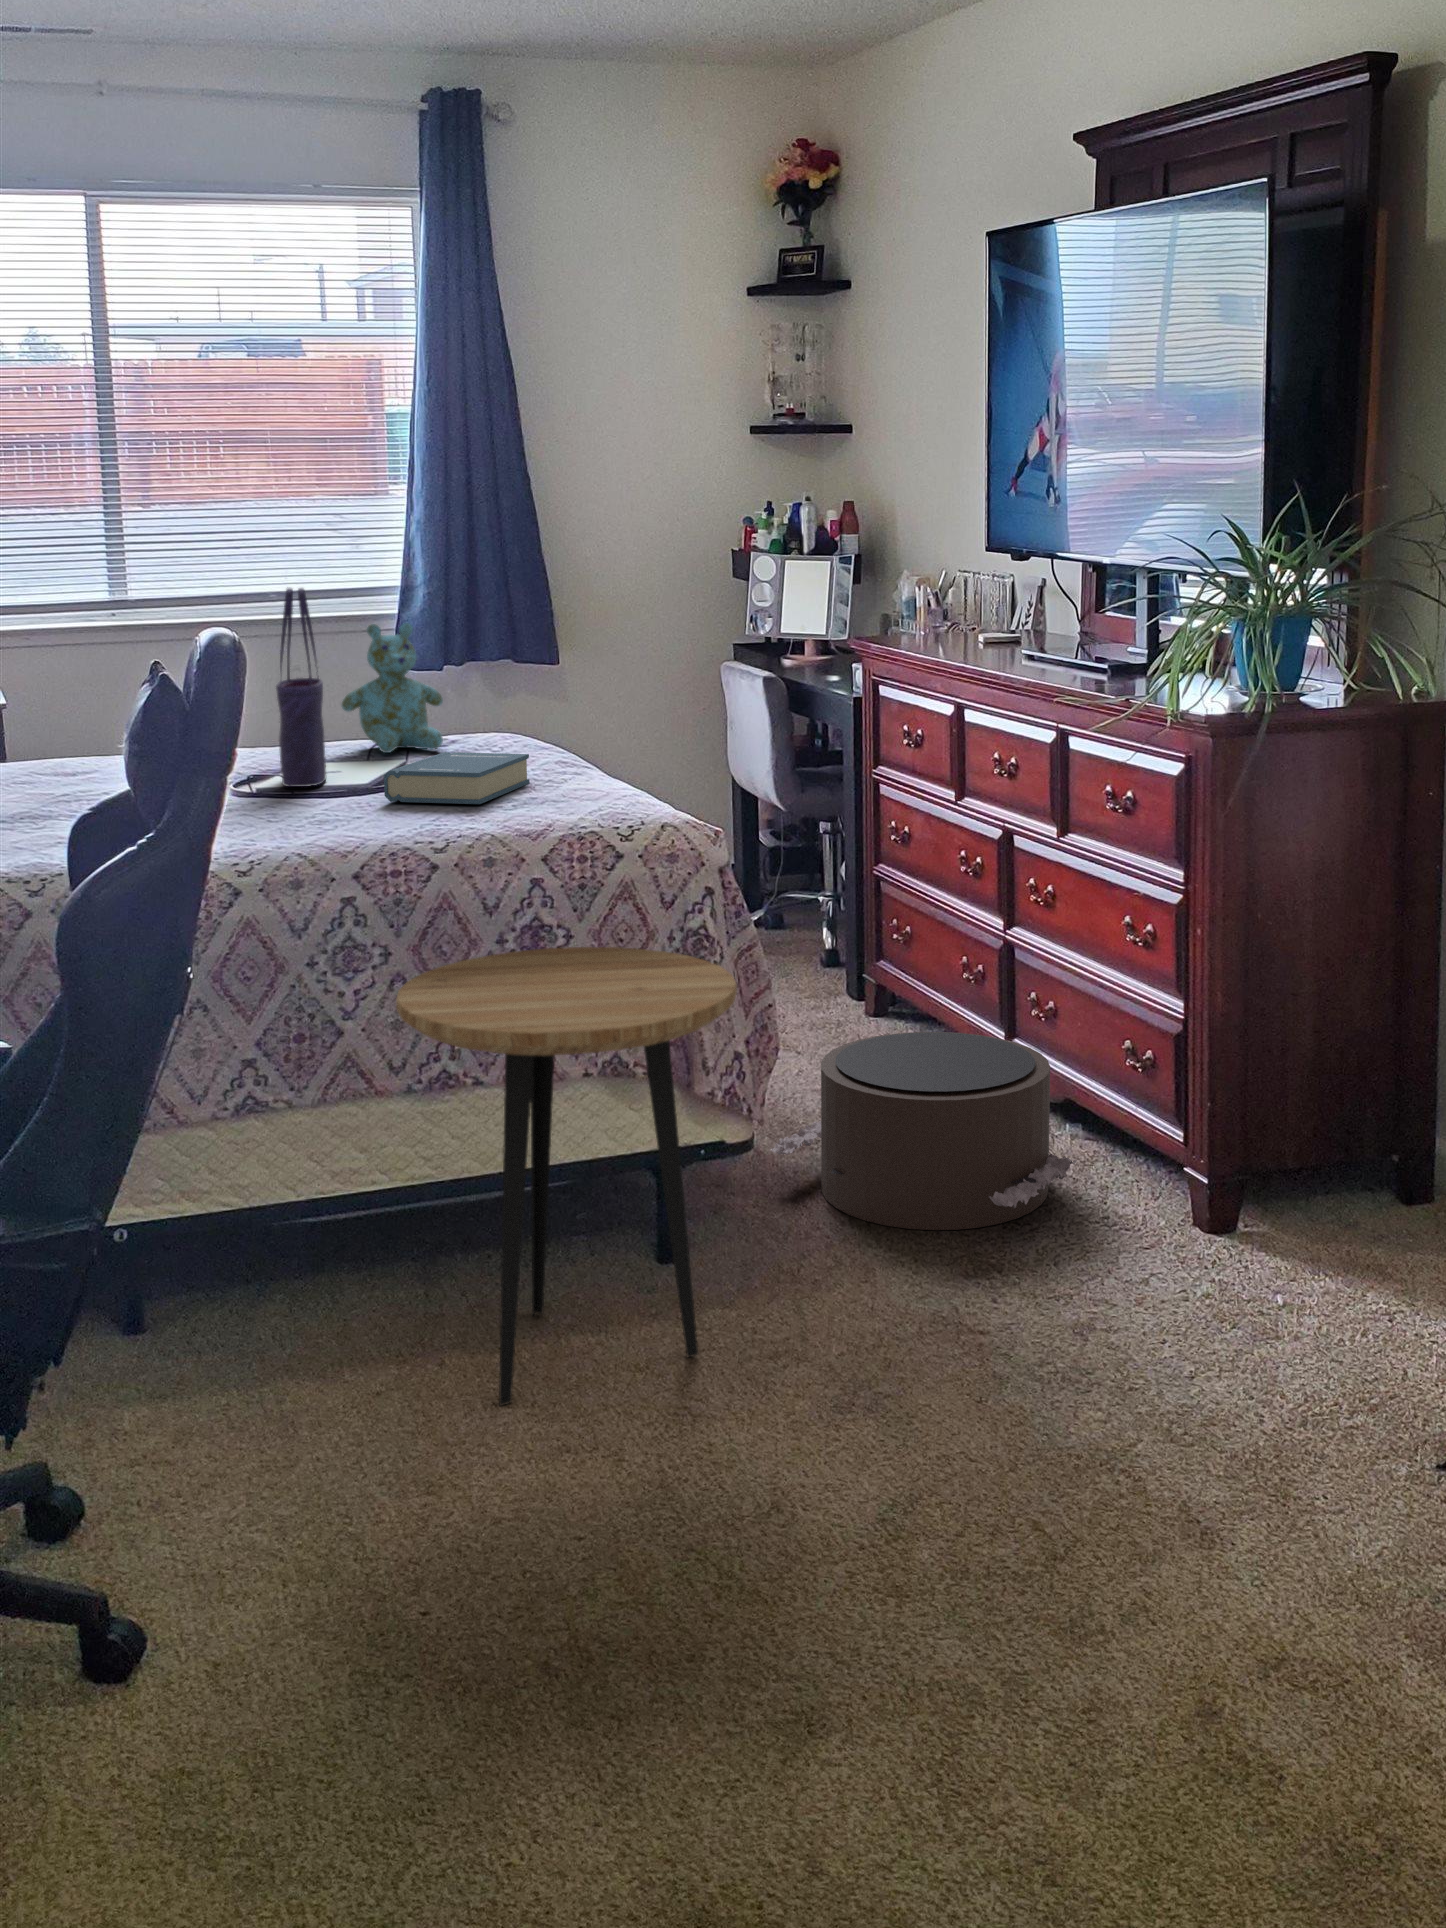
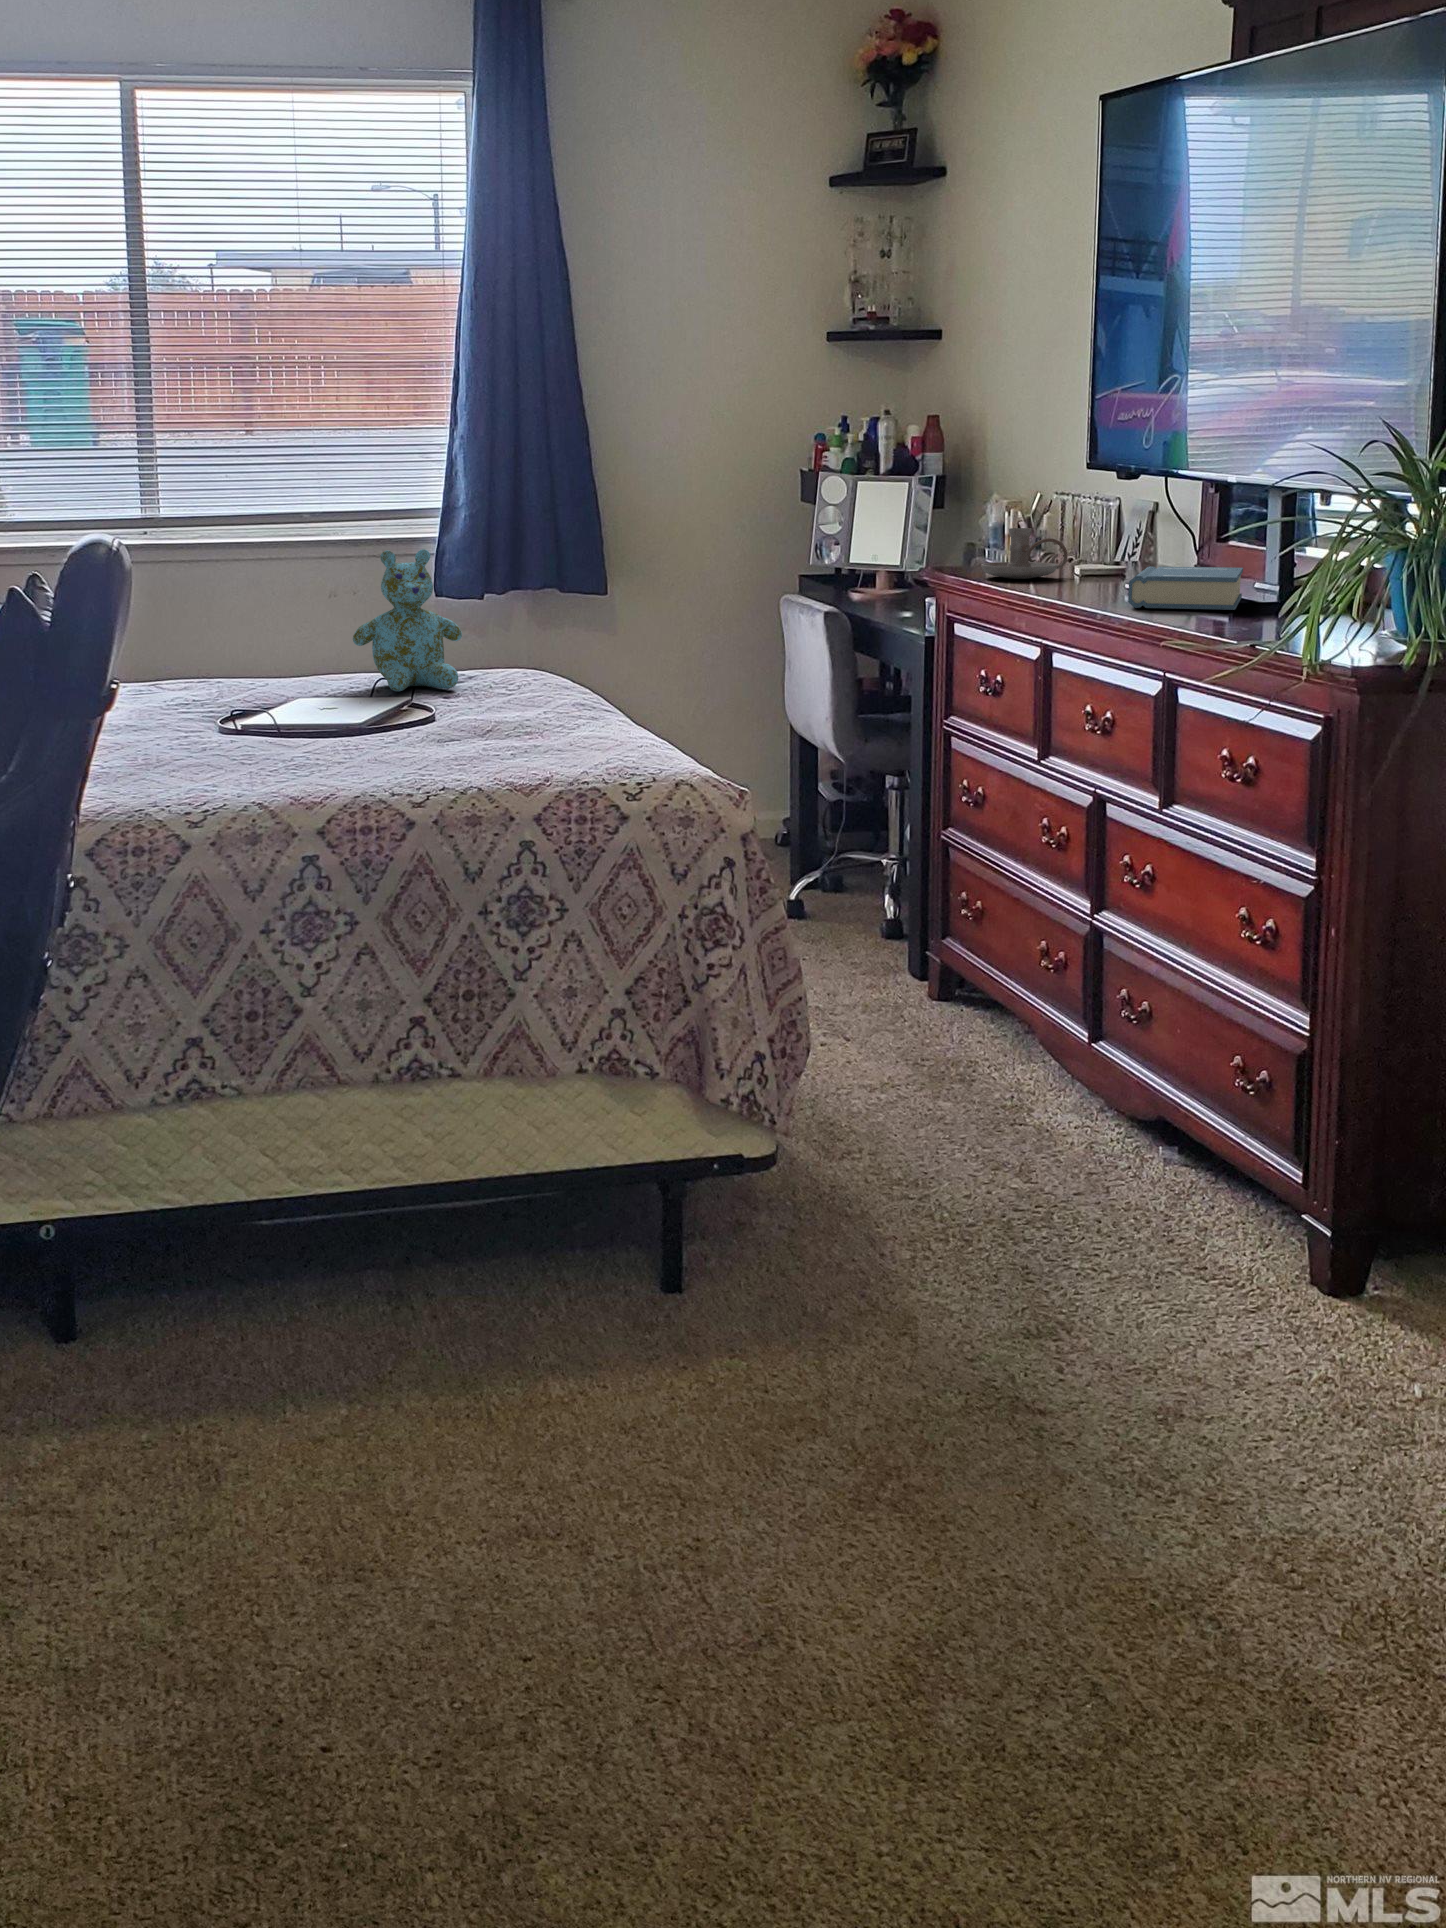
tote bag: present [276,588,326,787] -> none [269,509,325,728]
candle holder: none [903,603,976,647] -> present [981,528,1068,579]
hardback book: present [384,752,530,804] -> present [1128,566,1243,610]
side table: present [396,947,737,1405] -> none [347,923,742,1456]
pouf: present [770,1032,1077,1230] -> none [799,1027,1167,1270]

